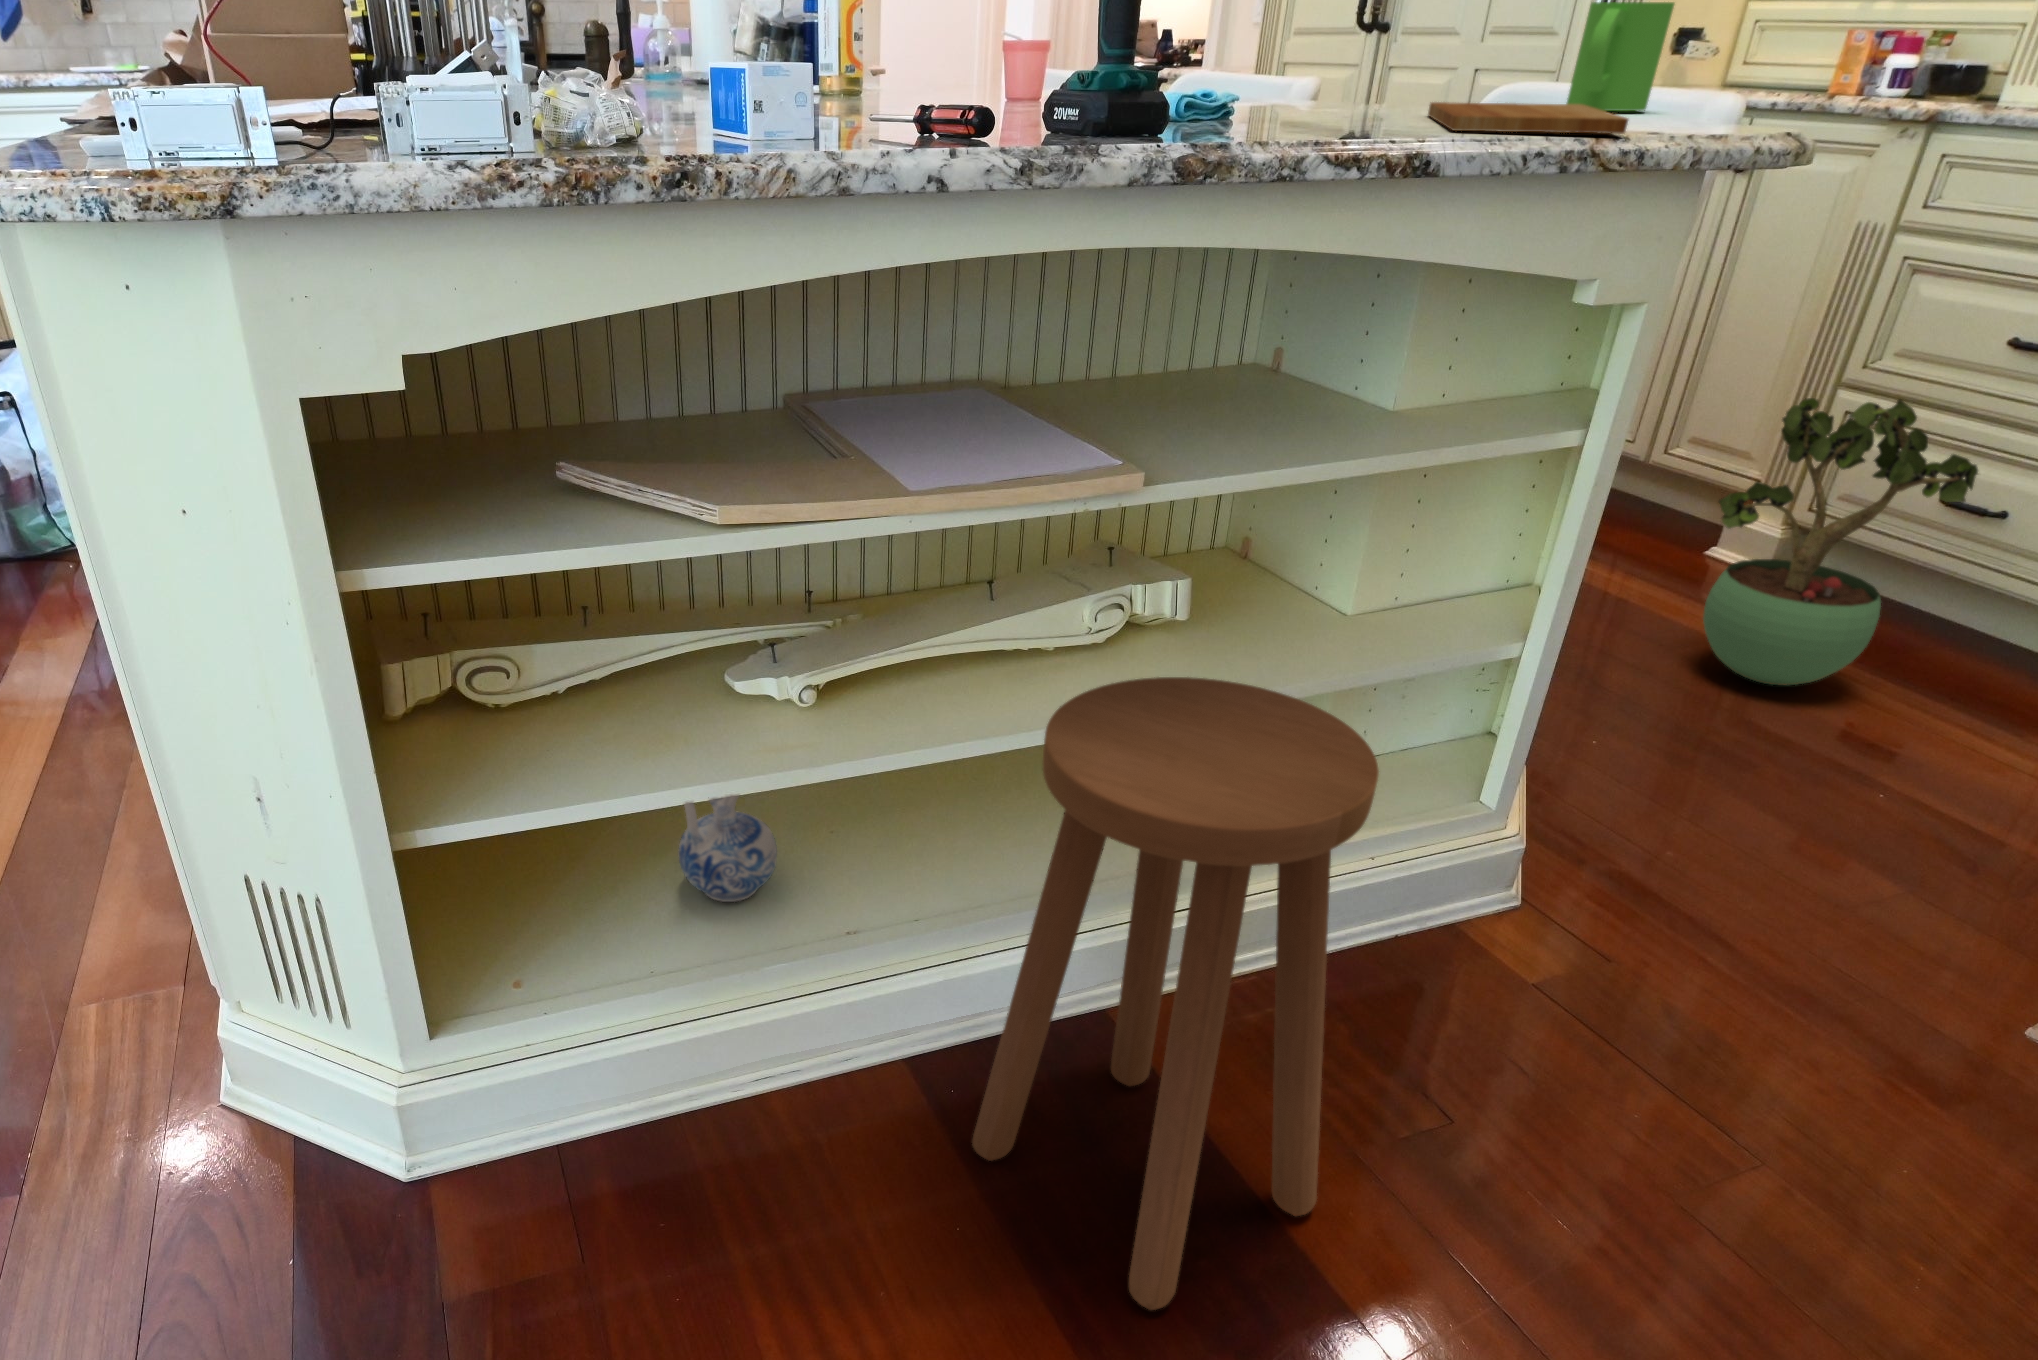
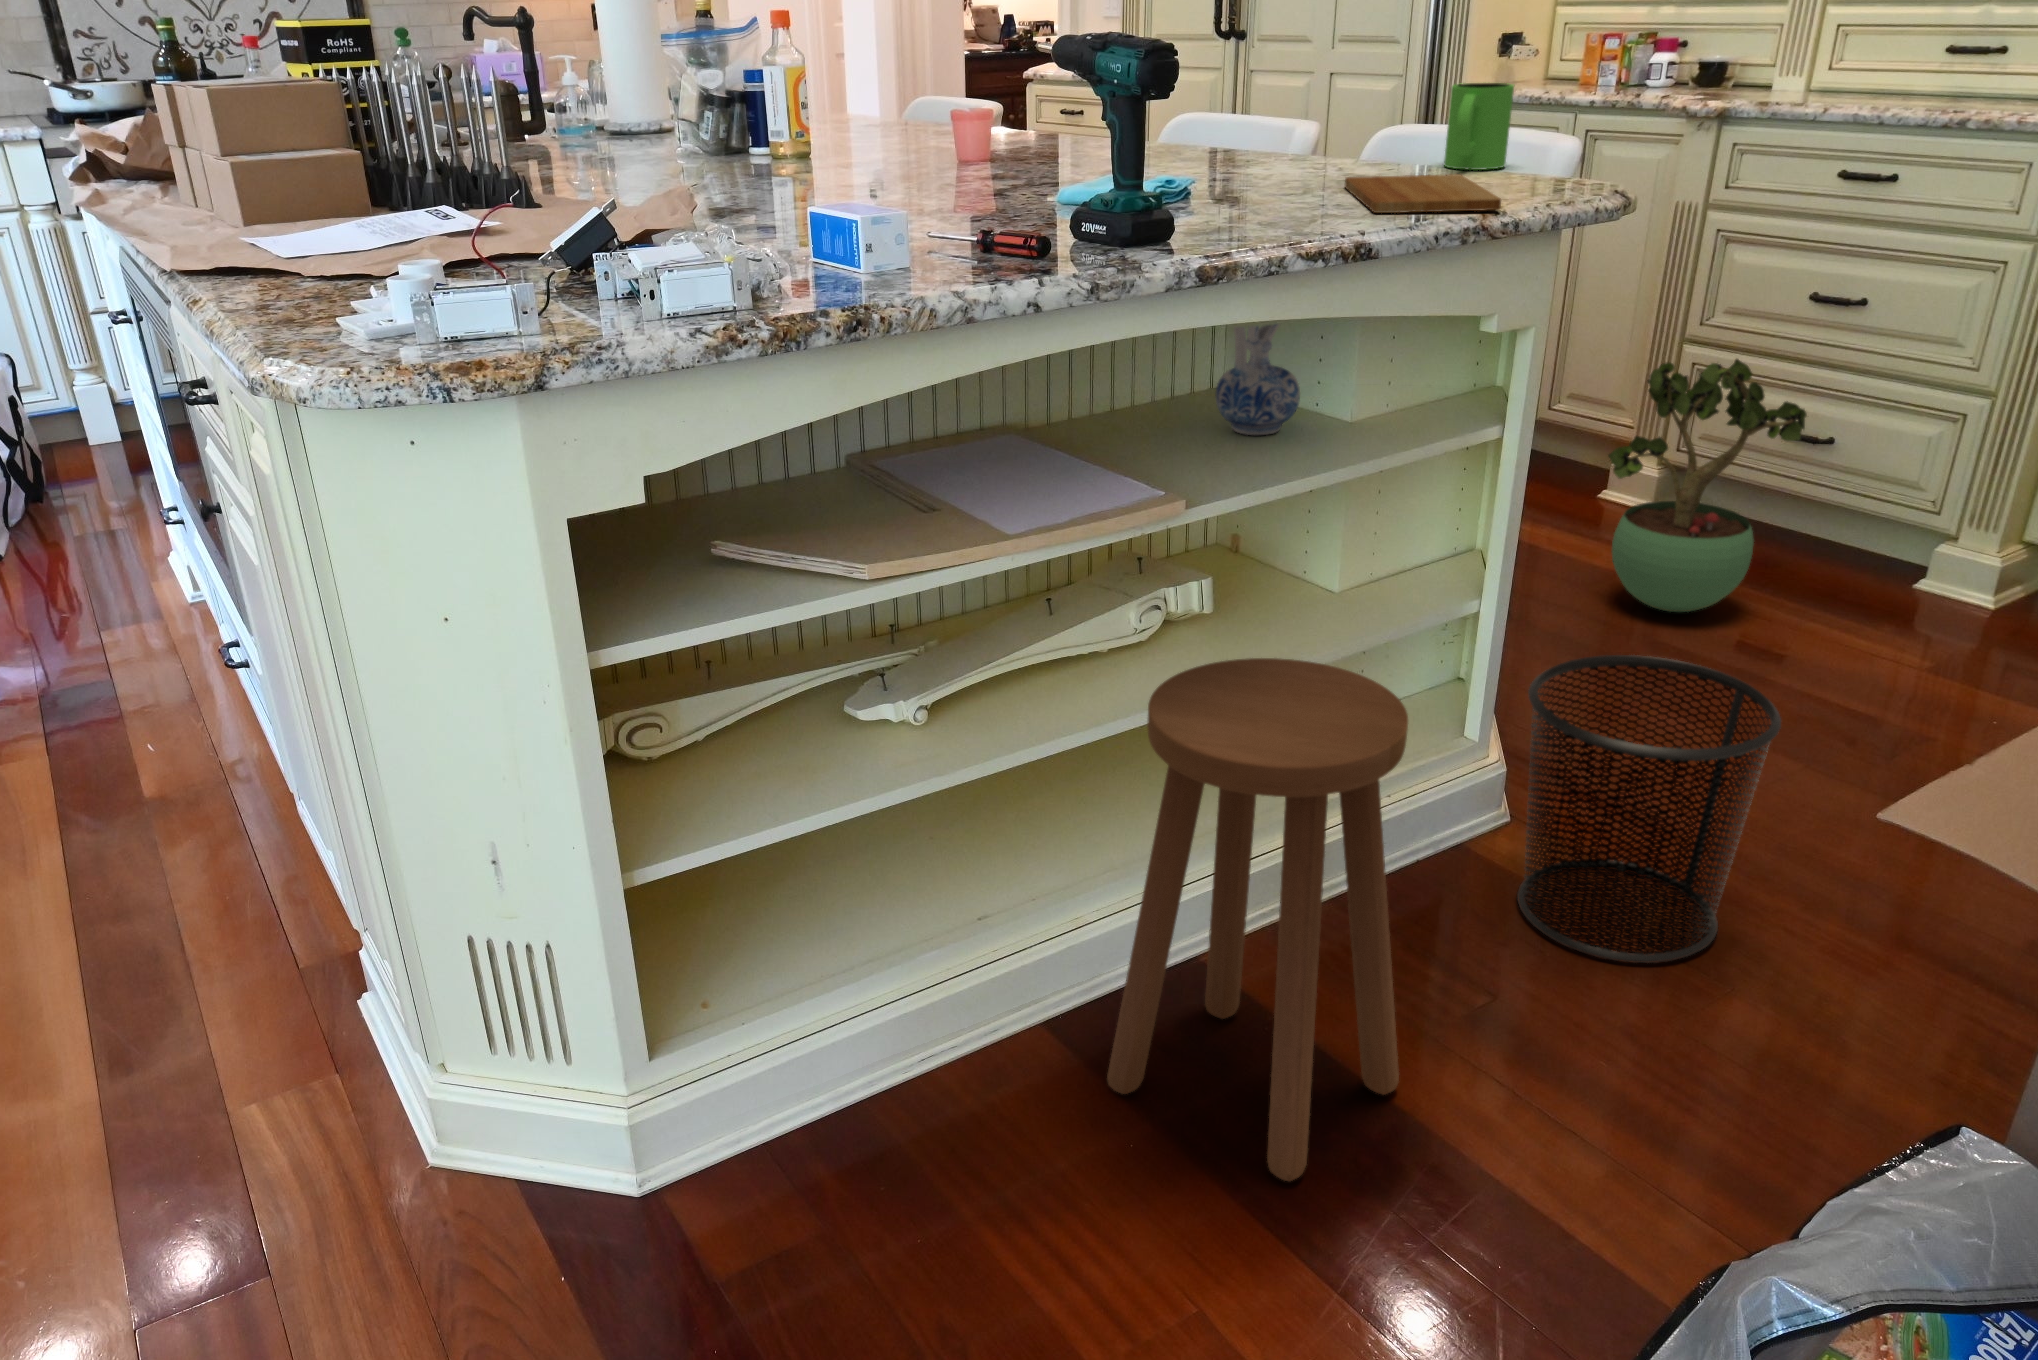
waste bin: none [1514,725,1898,1101] -> present [1517,655,1781,963]
ceramic pitcher: present [679,795,777,902] -> present [1216,324,1300,435]

